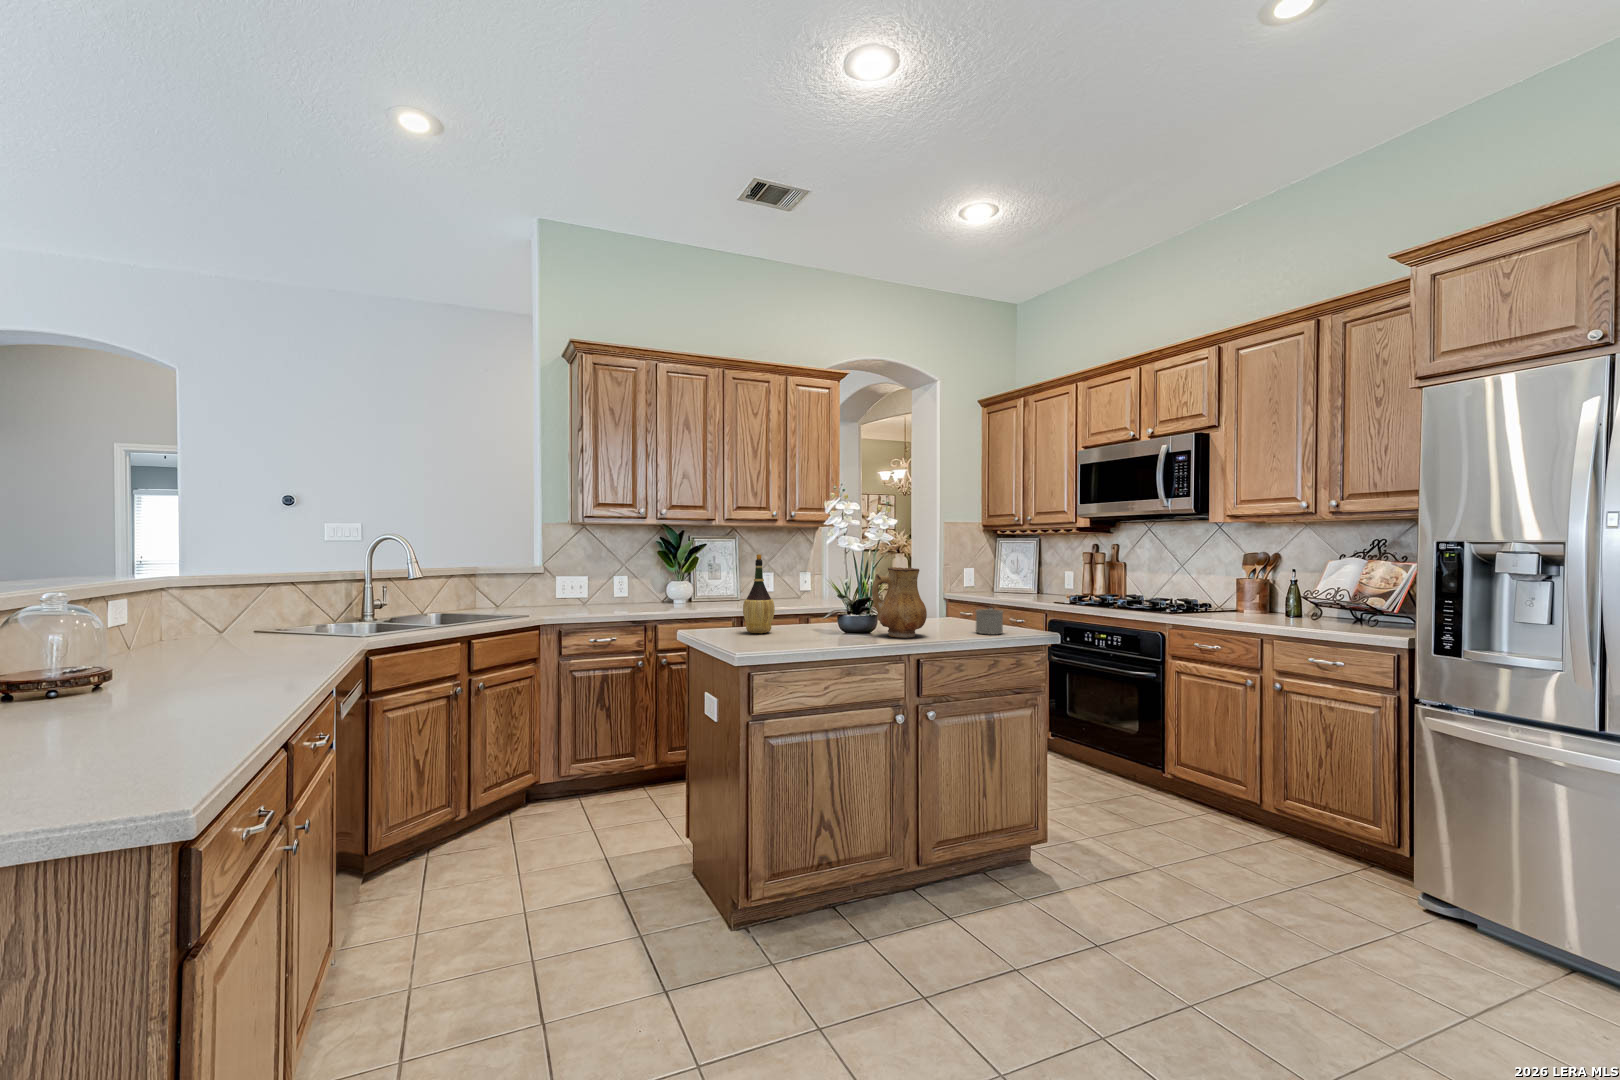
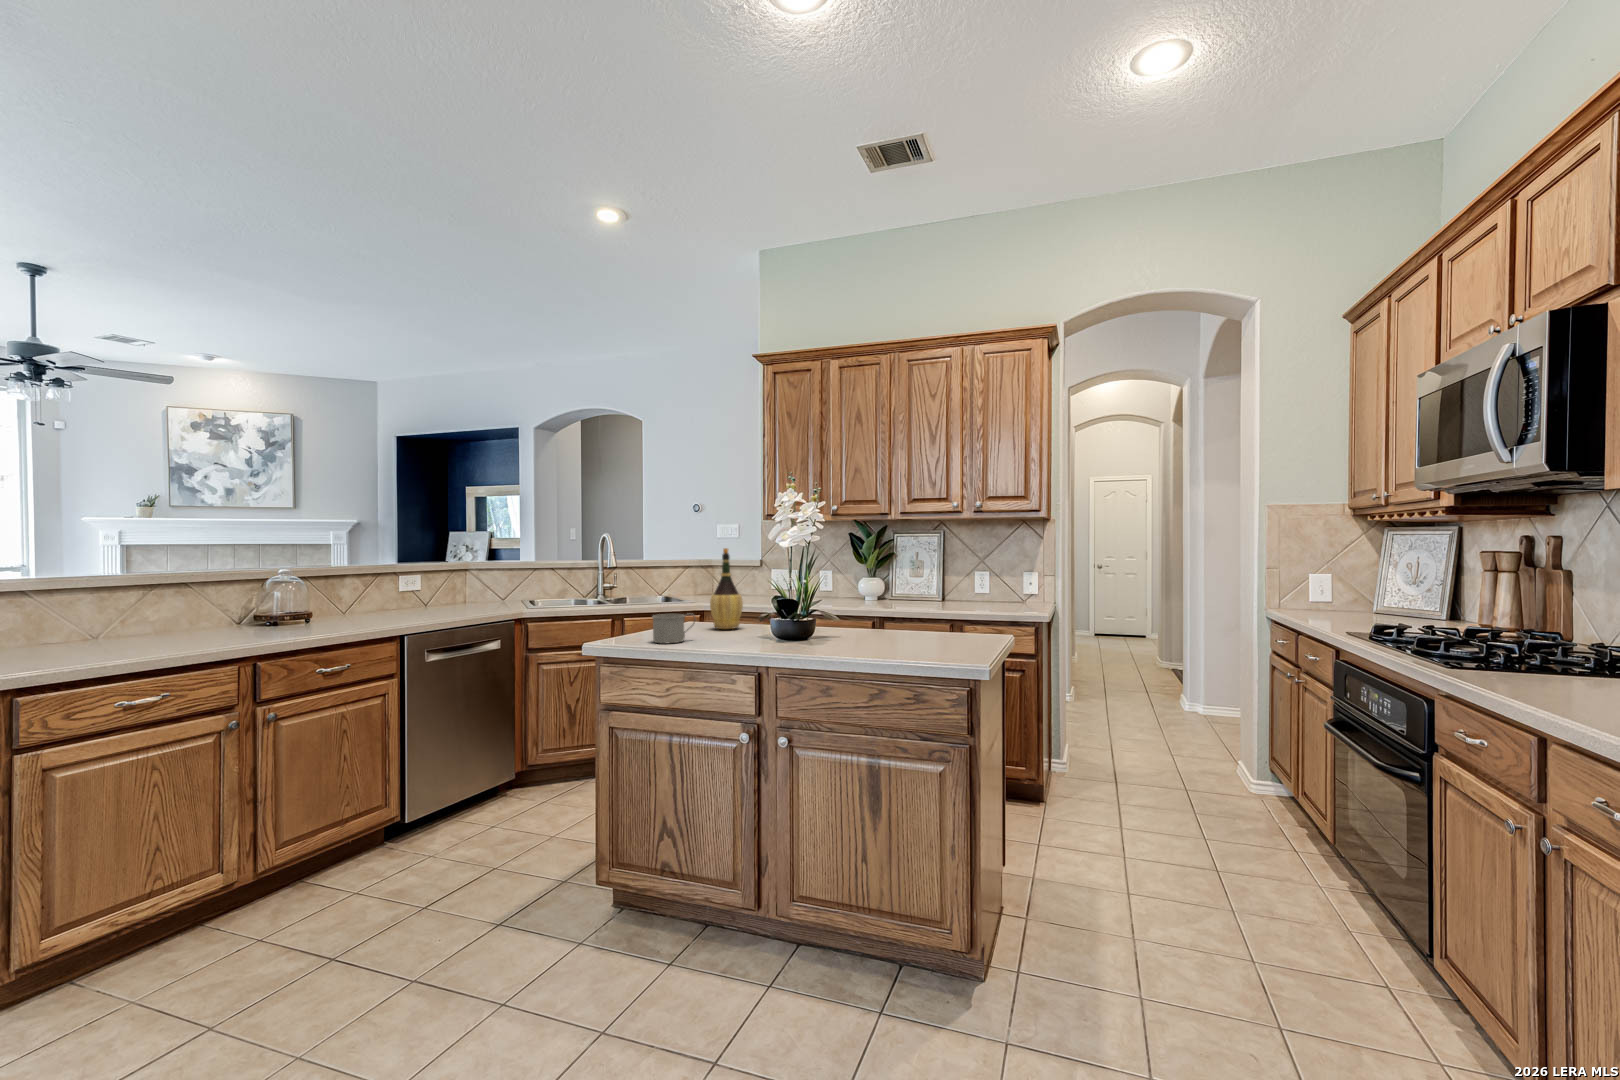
ceramic pitcher: present [872,567,927,638] -> none [774,564,832,648]
mug: present [976,608,1003,635] -> present [652,614,695,643]

